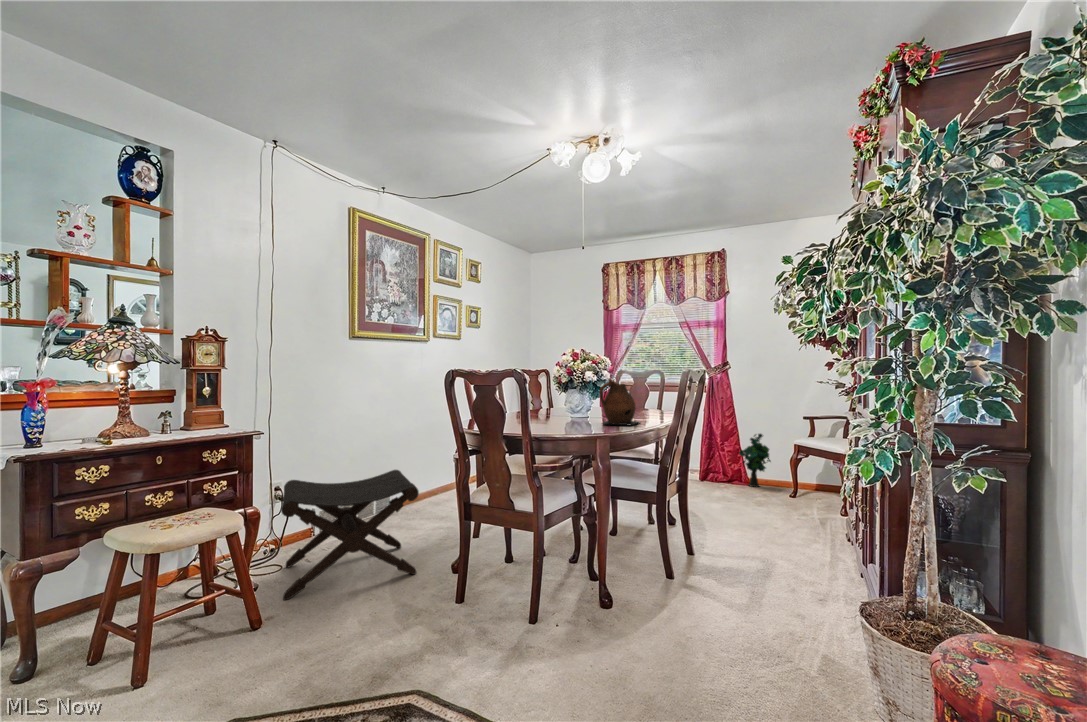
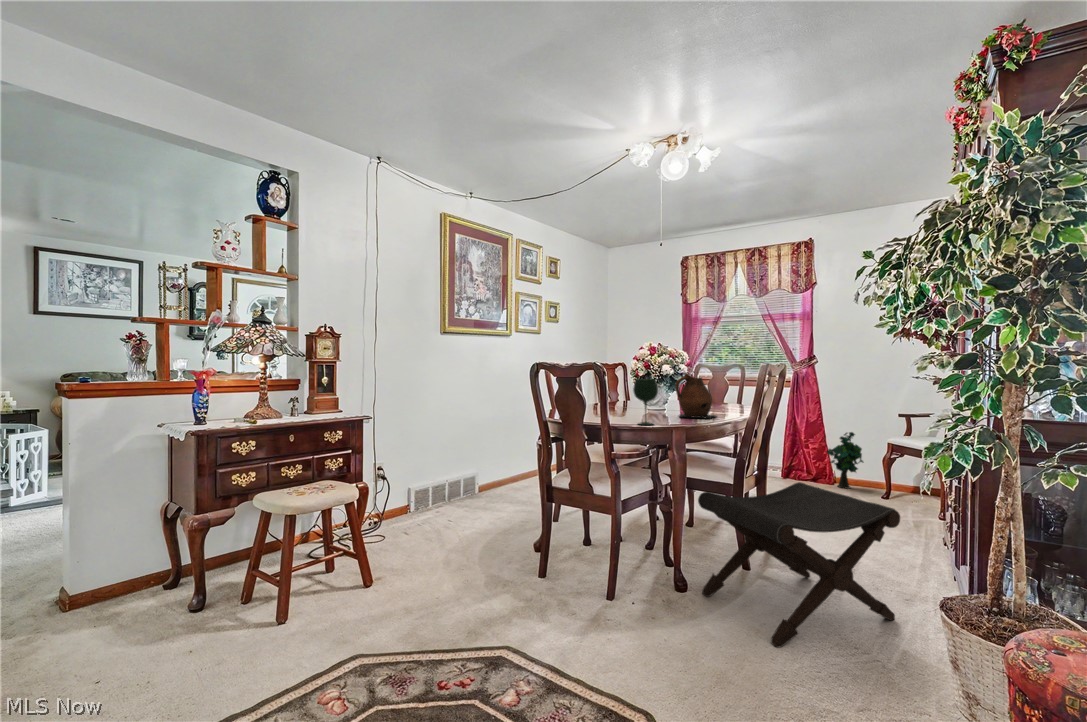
wine glass: none [557,386,582,434] -> present [633,379,658,425]
footstool: present [281,470,419,600] -> present [698,482,900,647]

